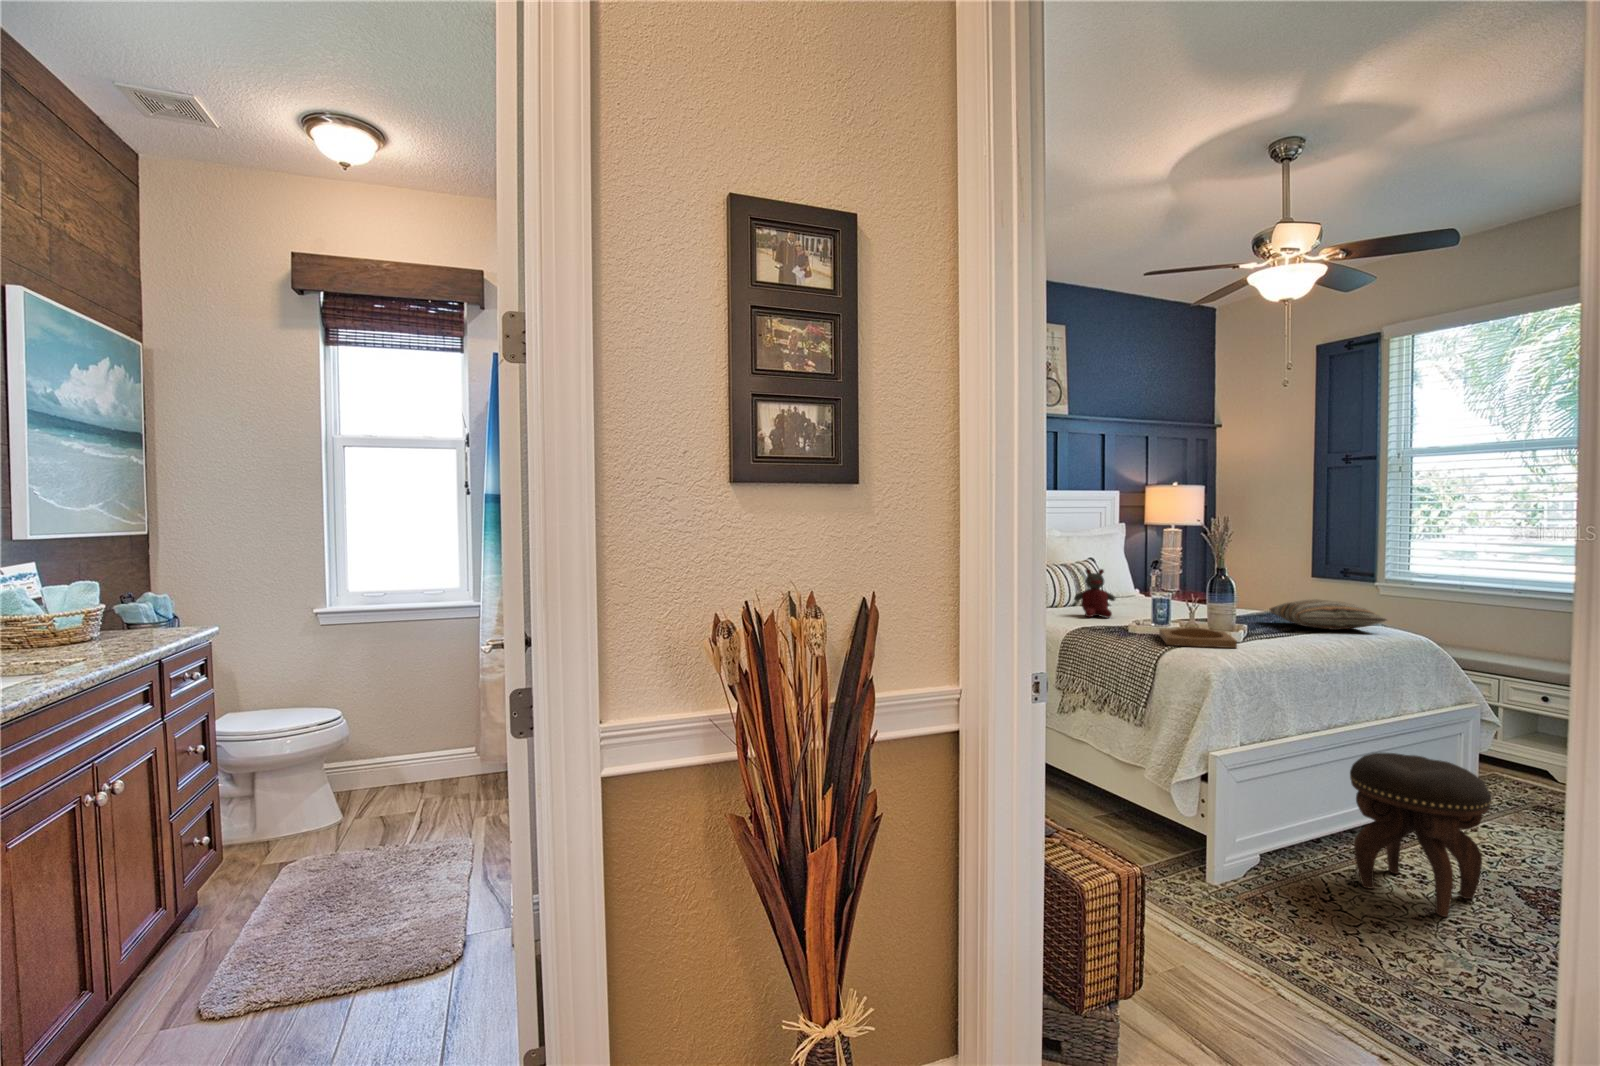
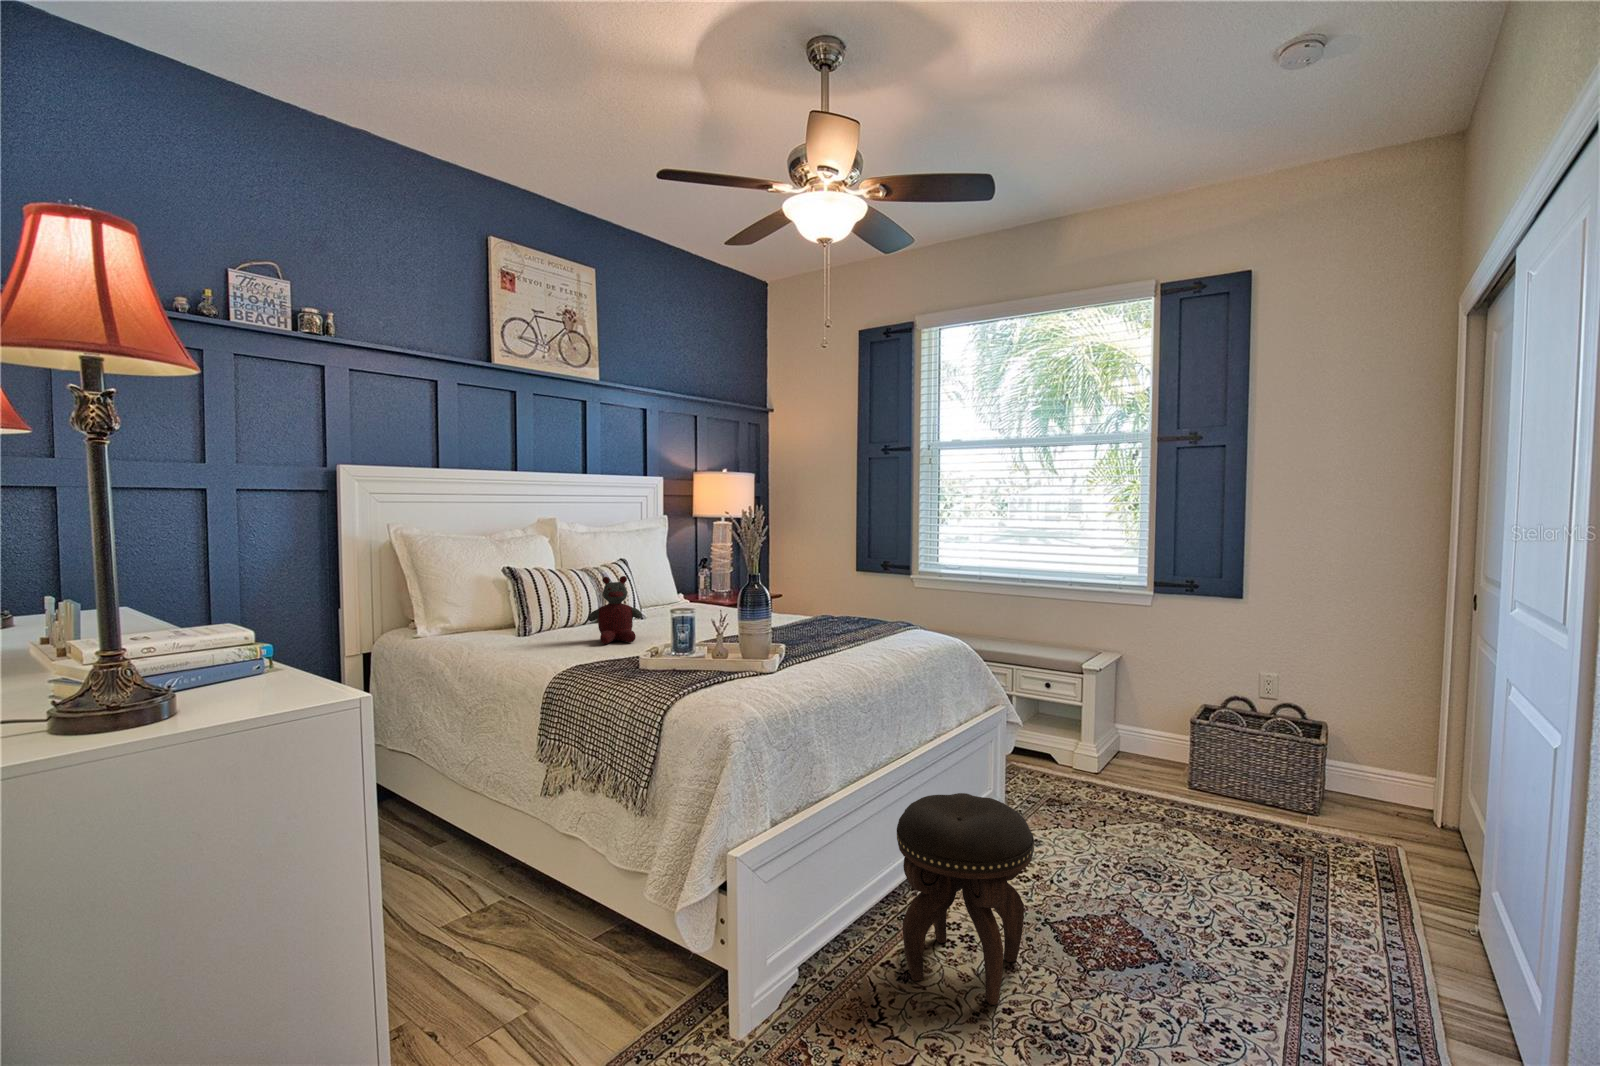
pillow: present [1269,599,1387,630] -> none [813,602,927,638]
tray: present [1159,627,1237,648] -> none [682,655,771,686]

